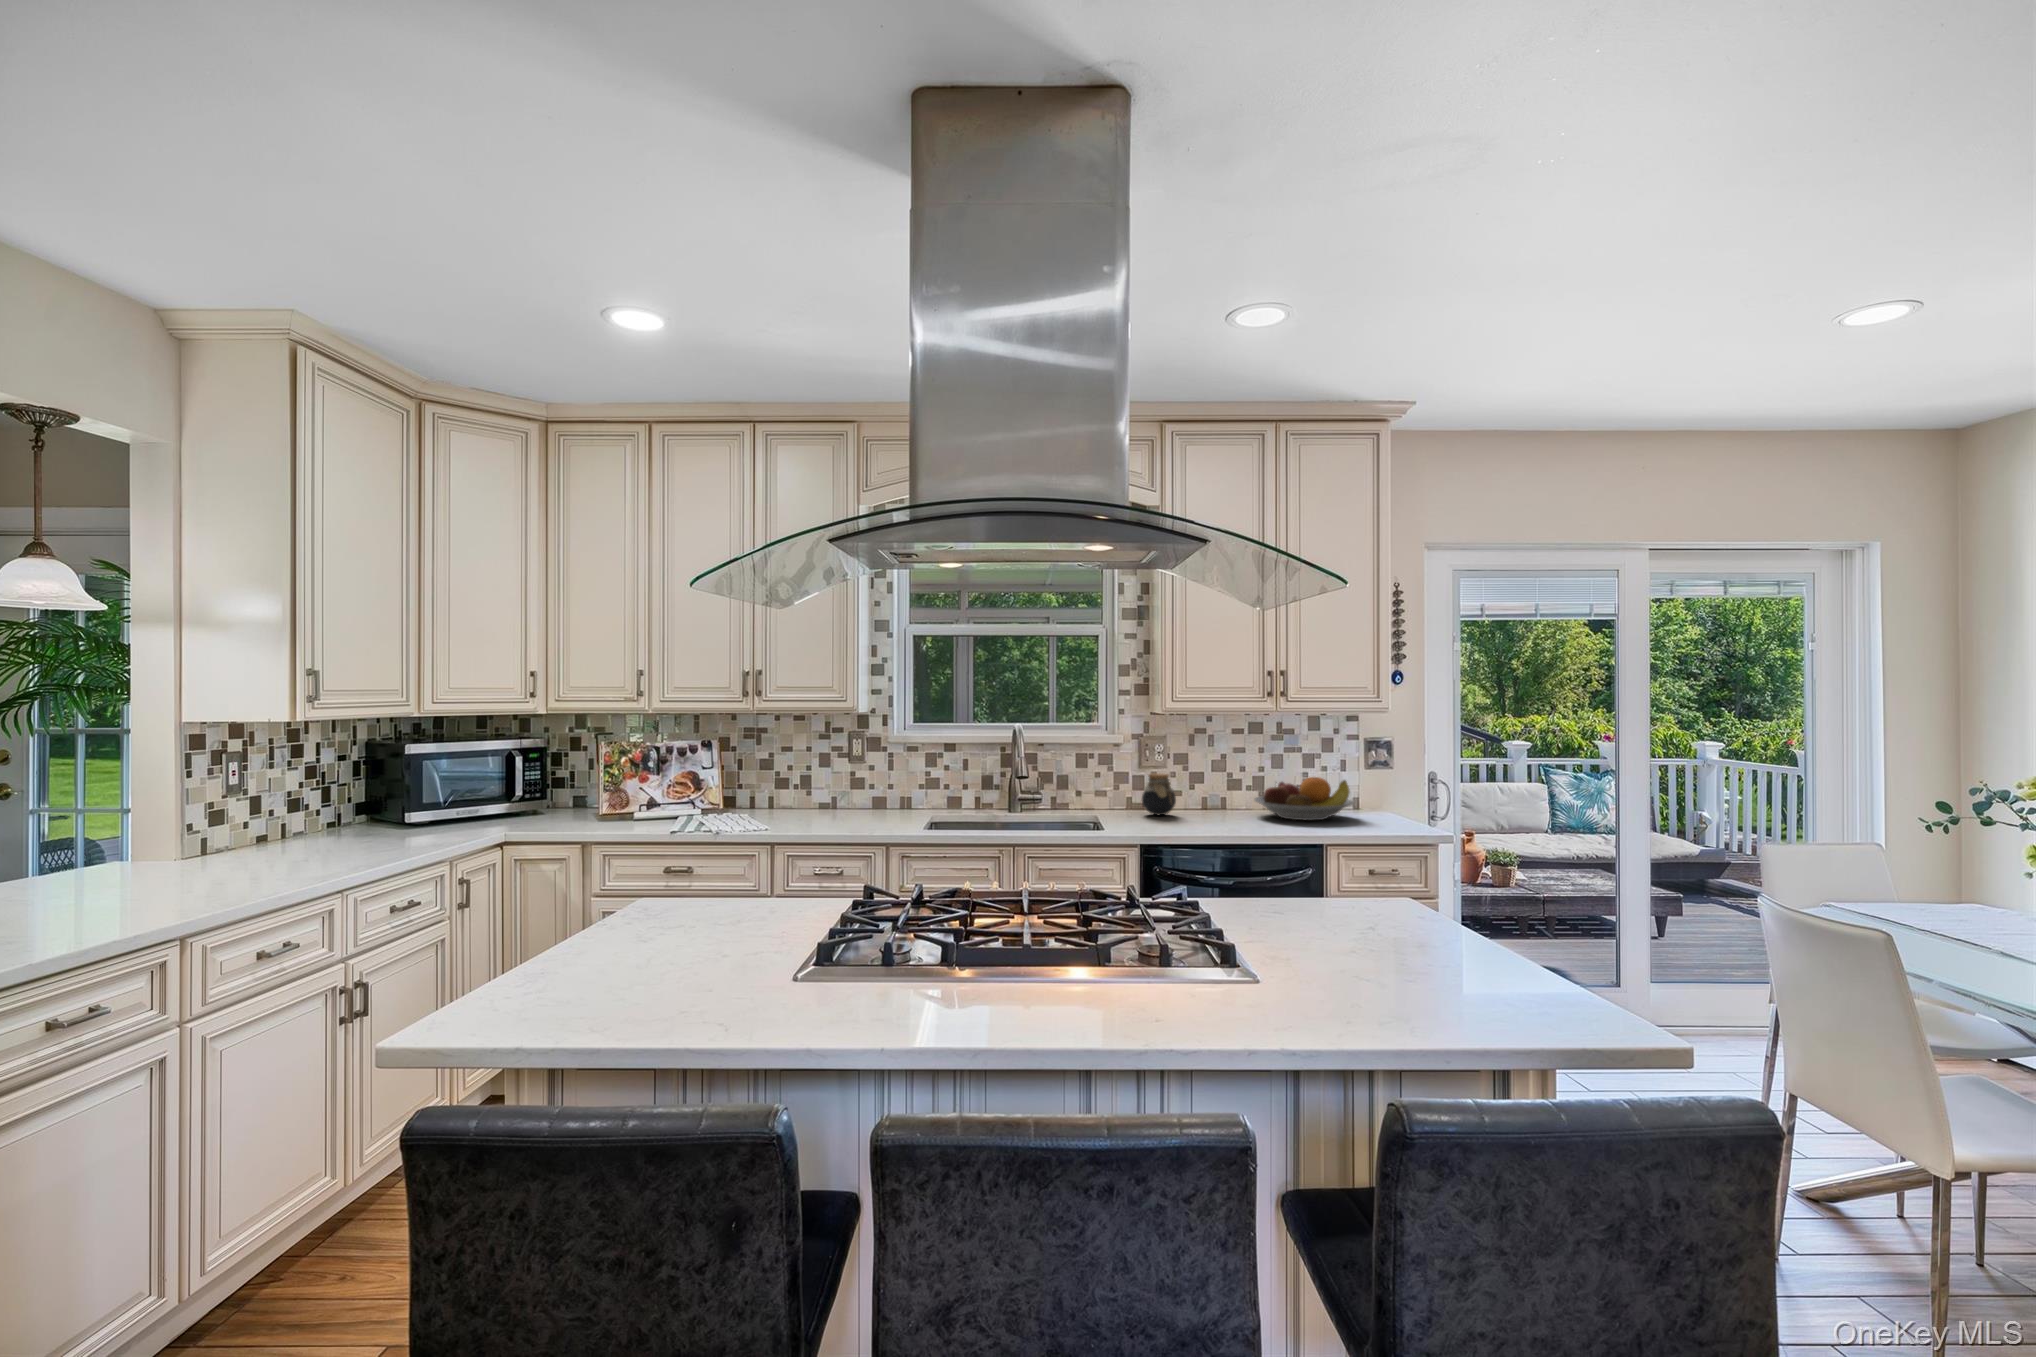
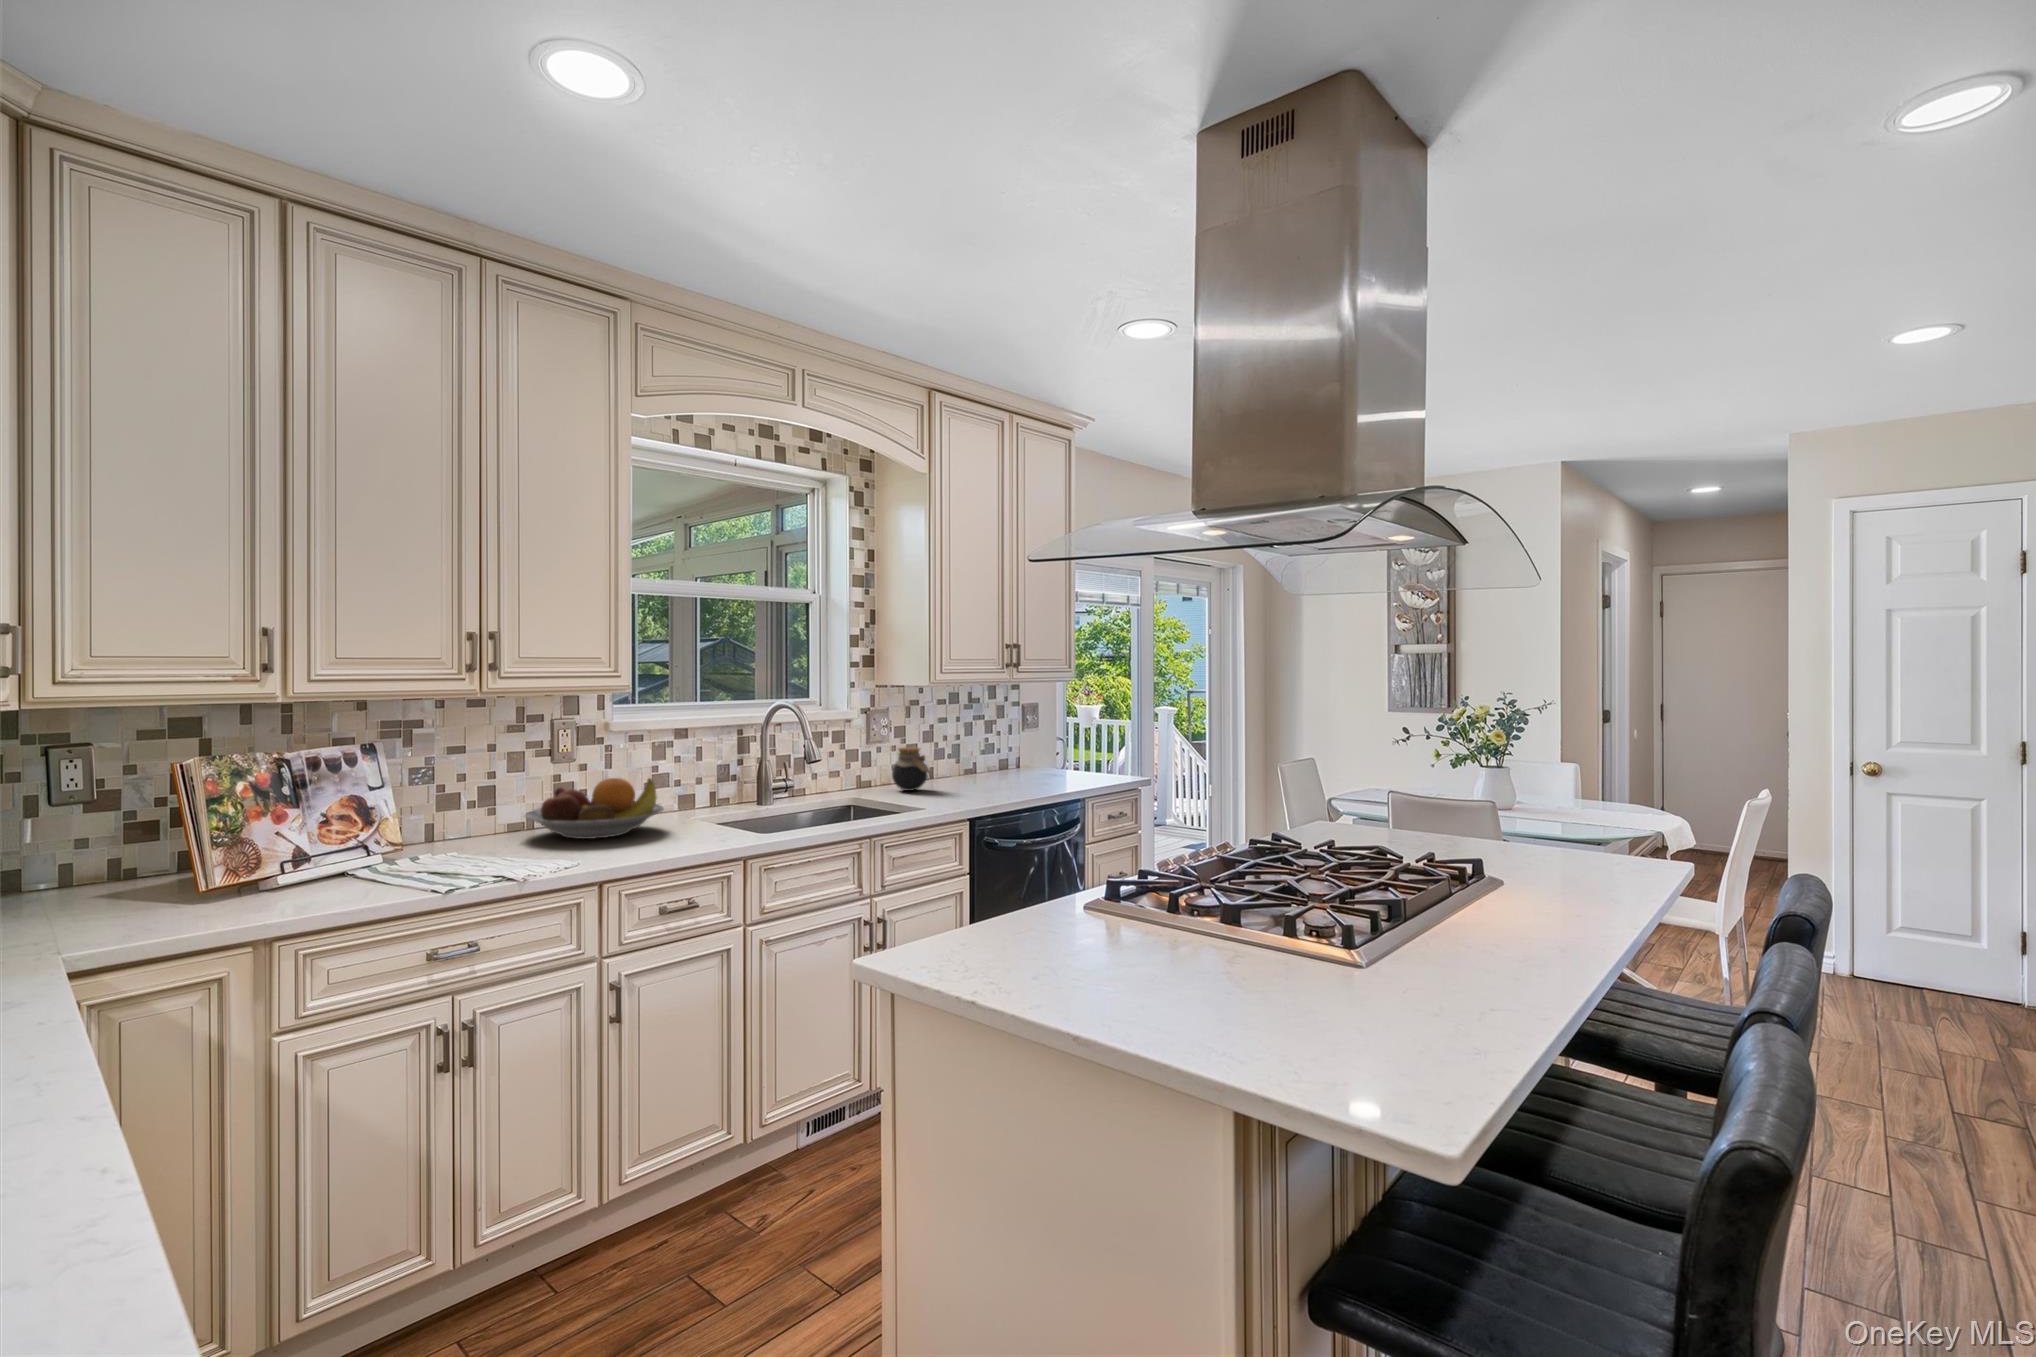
fruit bowl: present [1254,777,1353,820] -> present [525,778,664,839]

